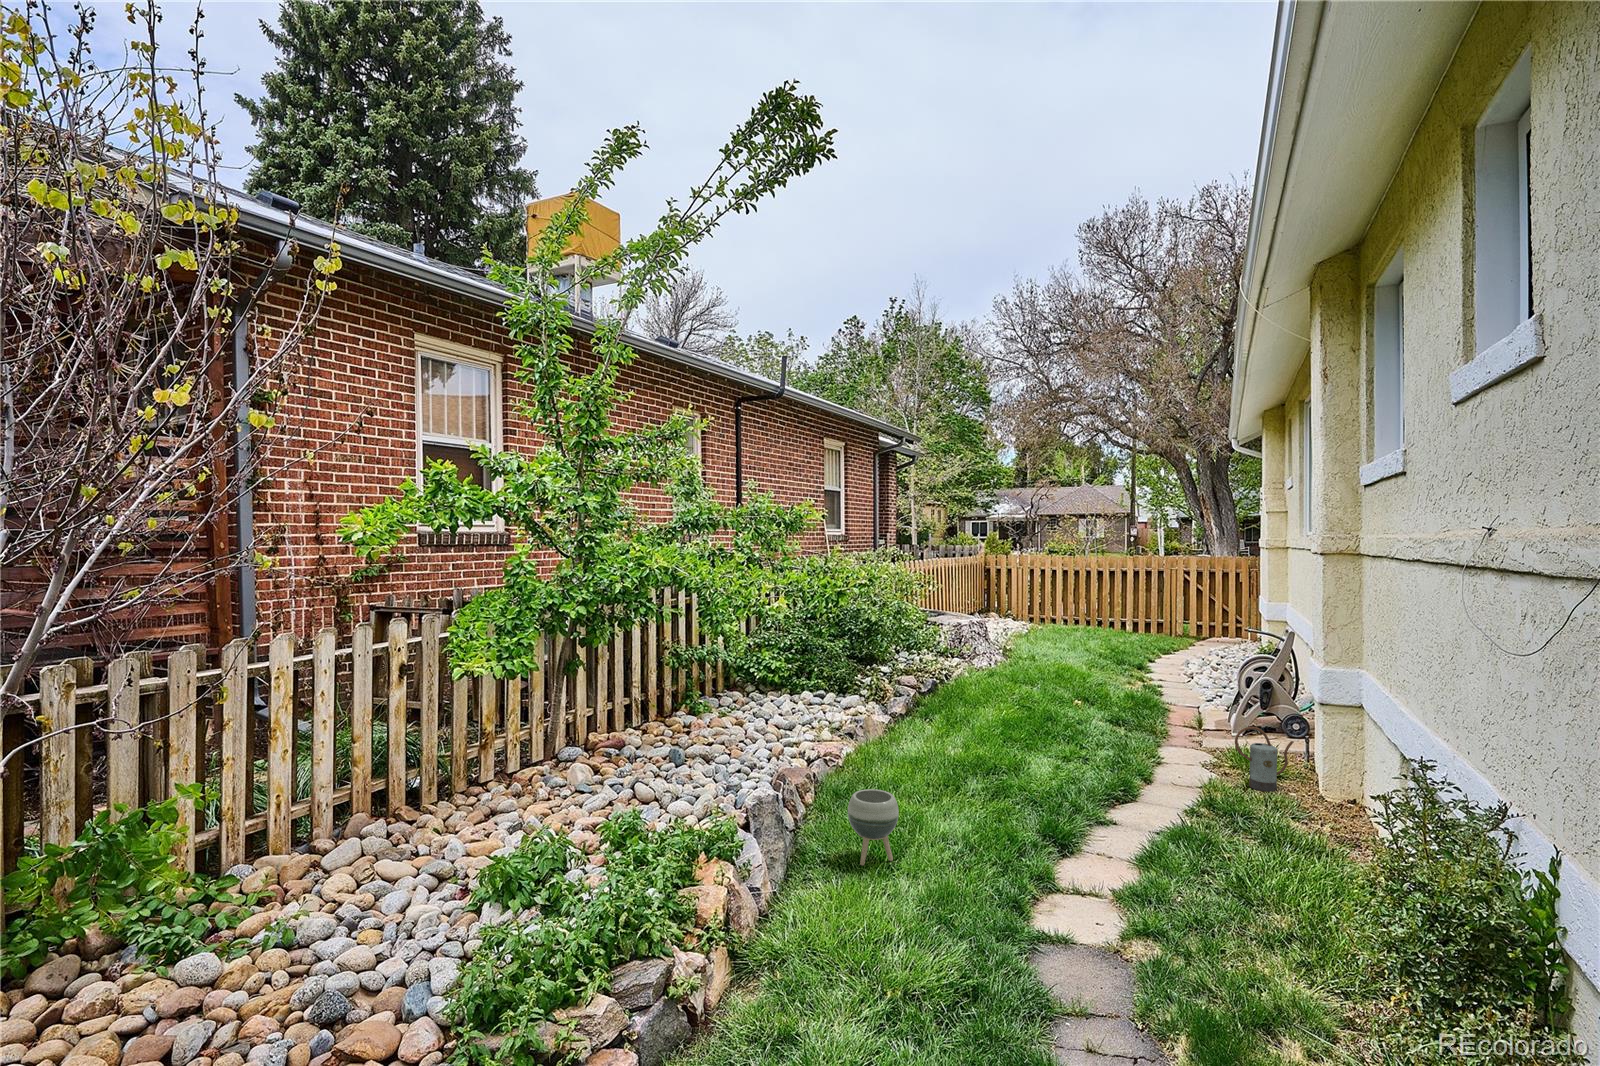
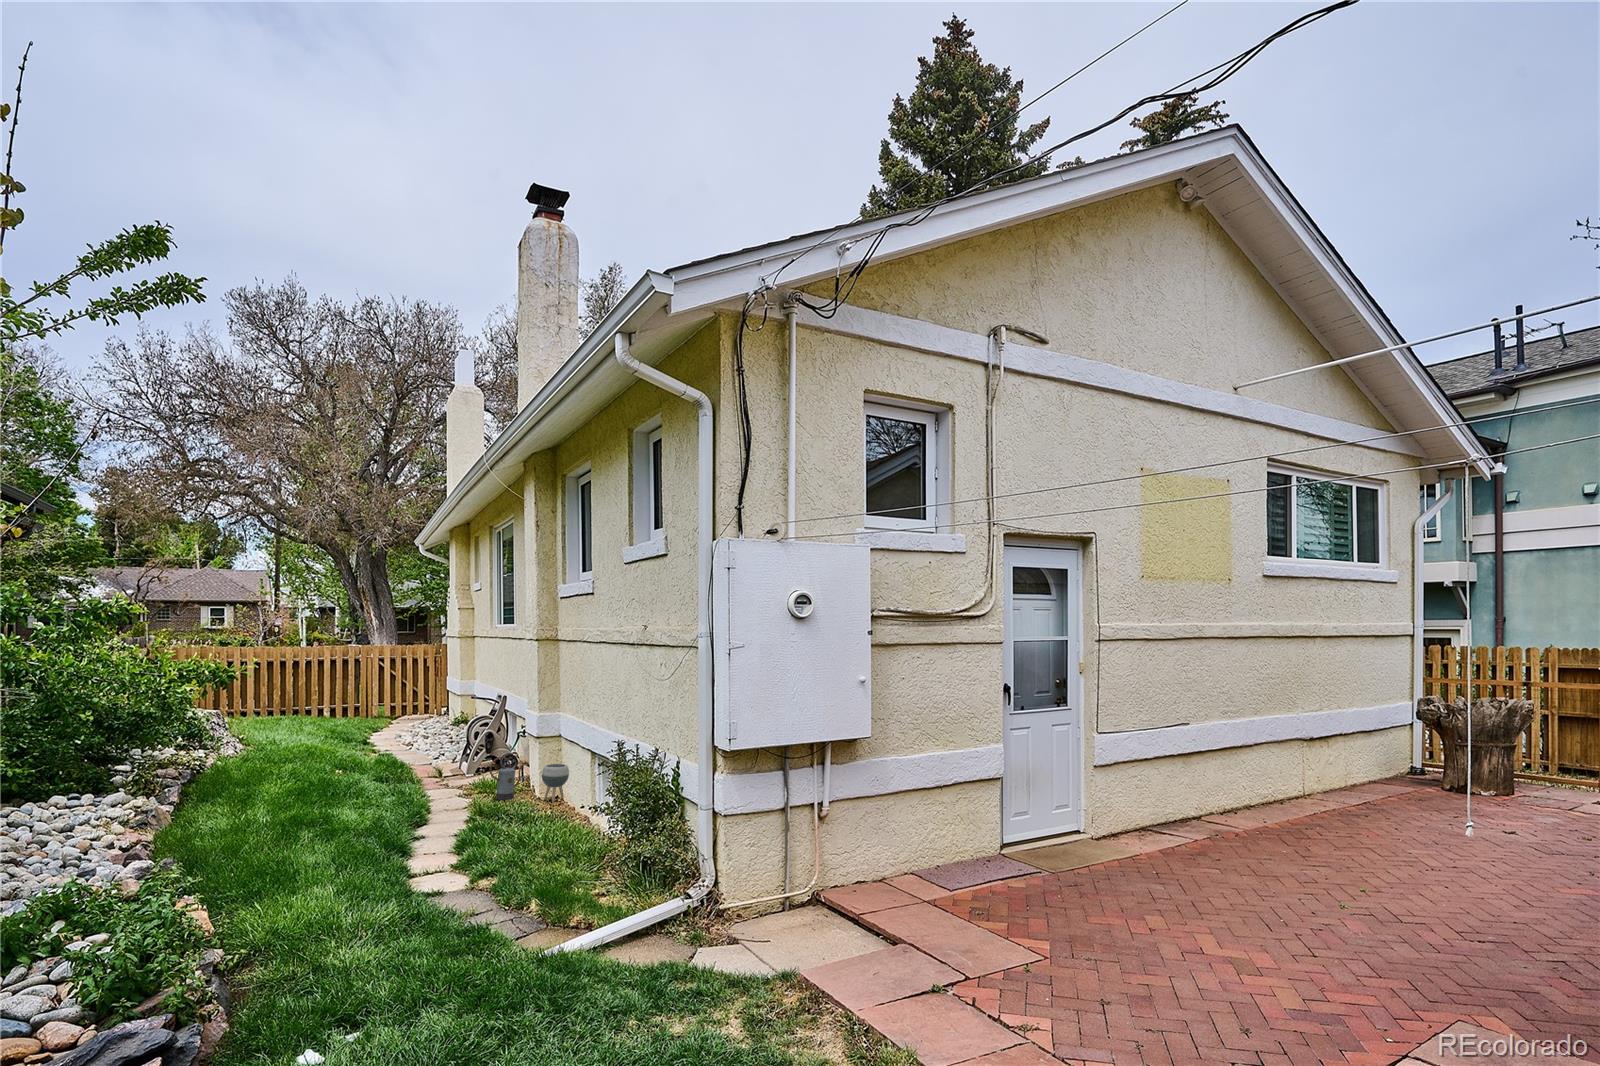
planter: present [848,789,899,865] -> present [542,764,569,802]

